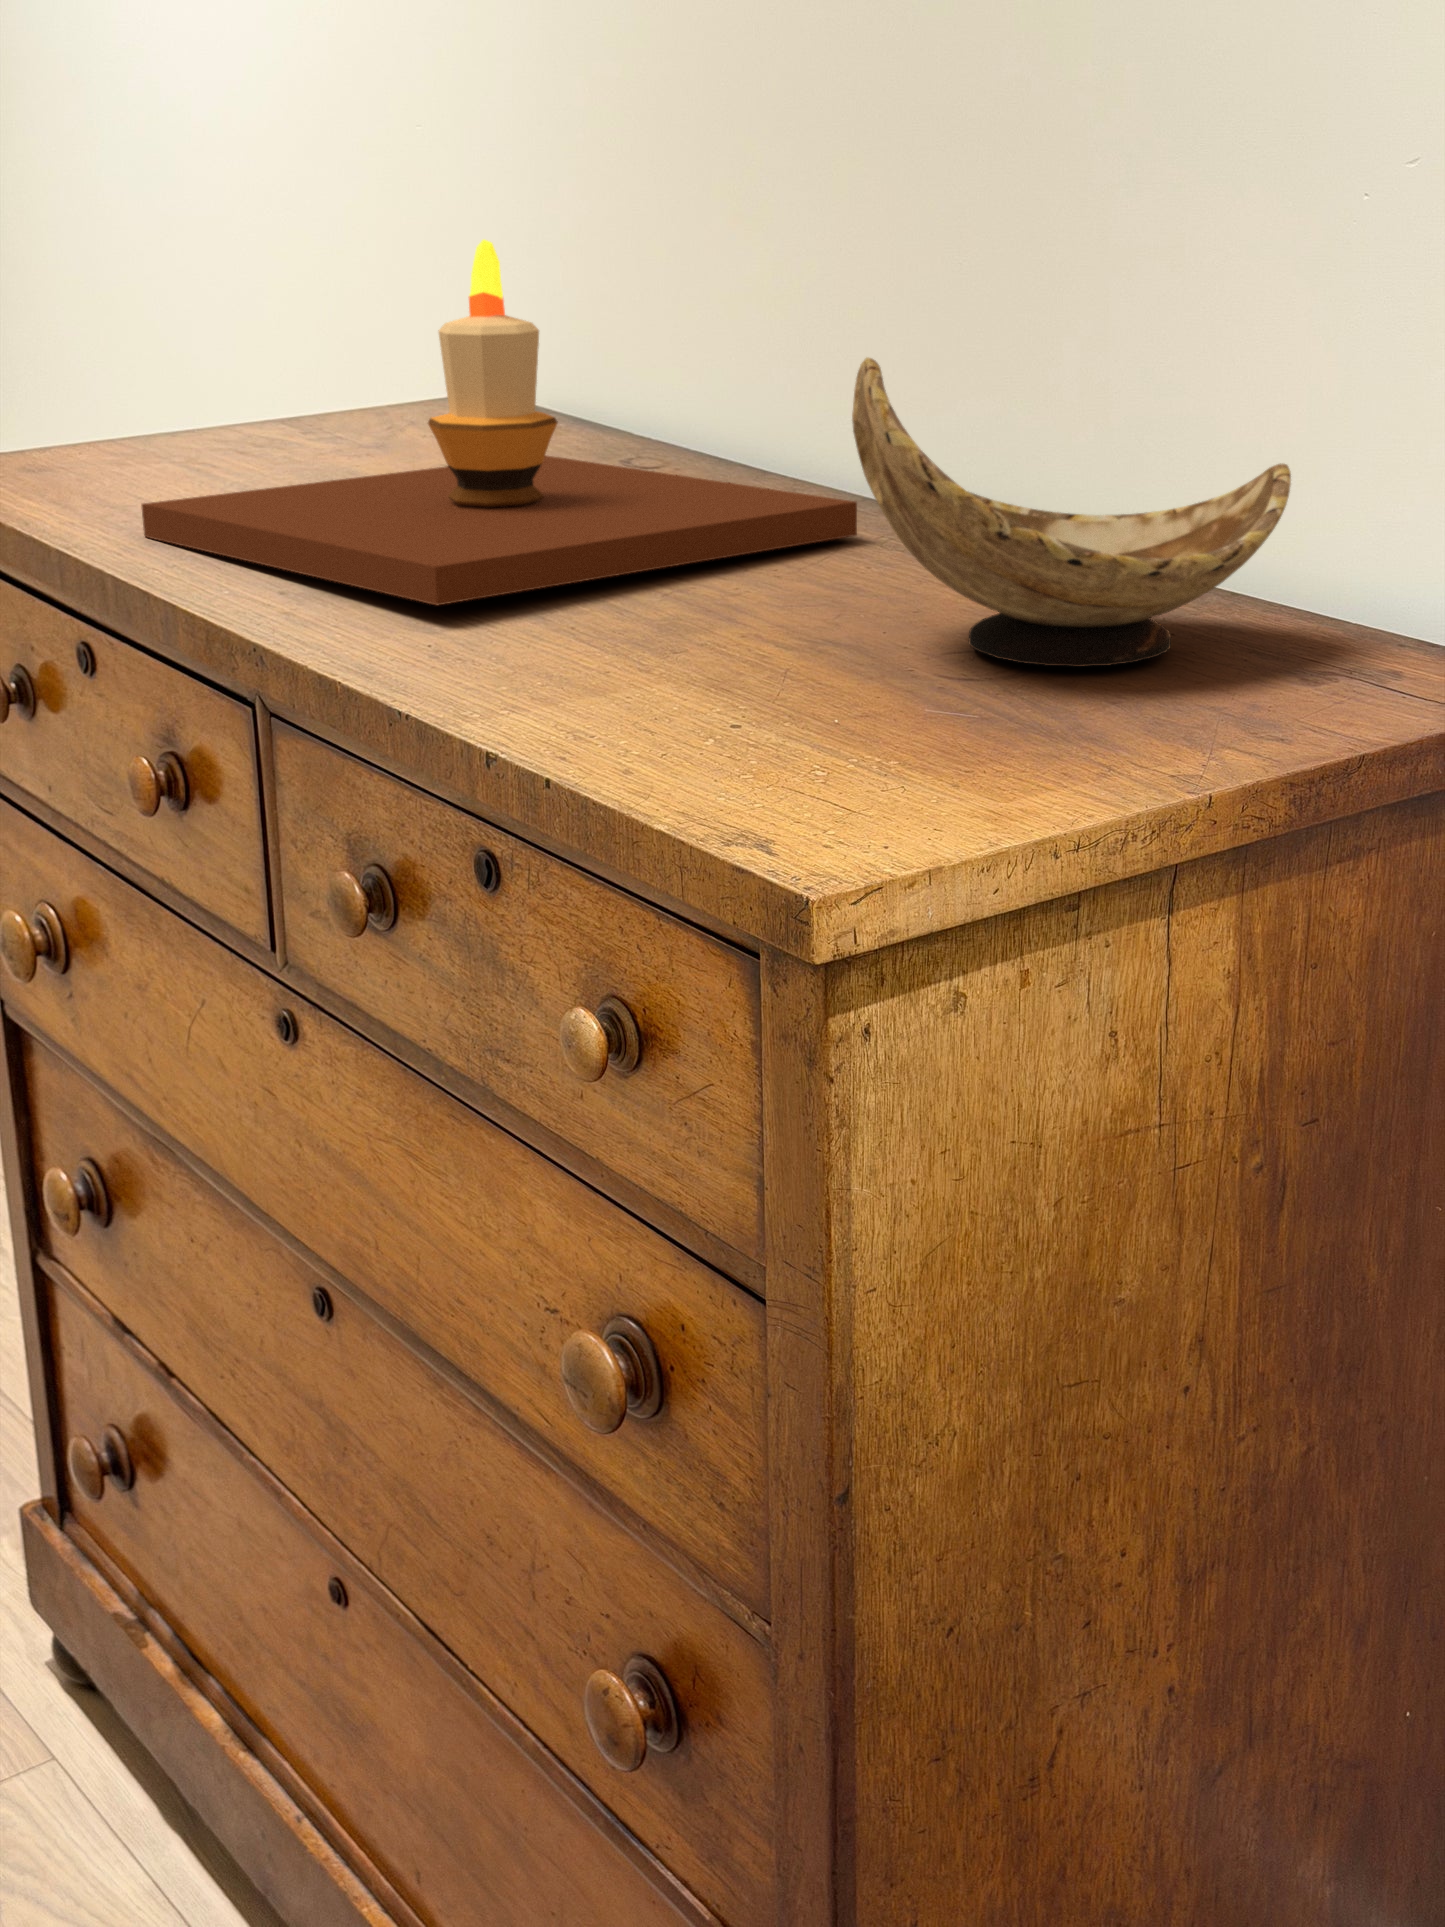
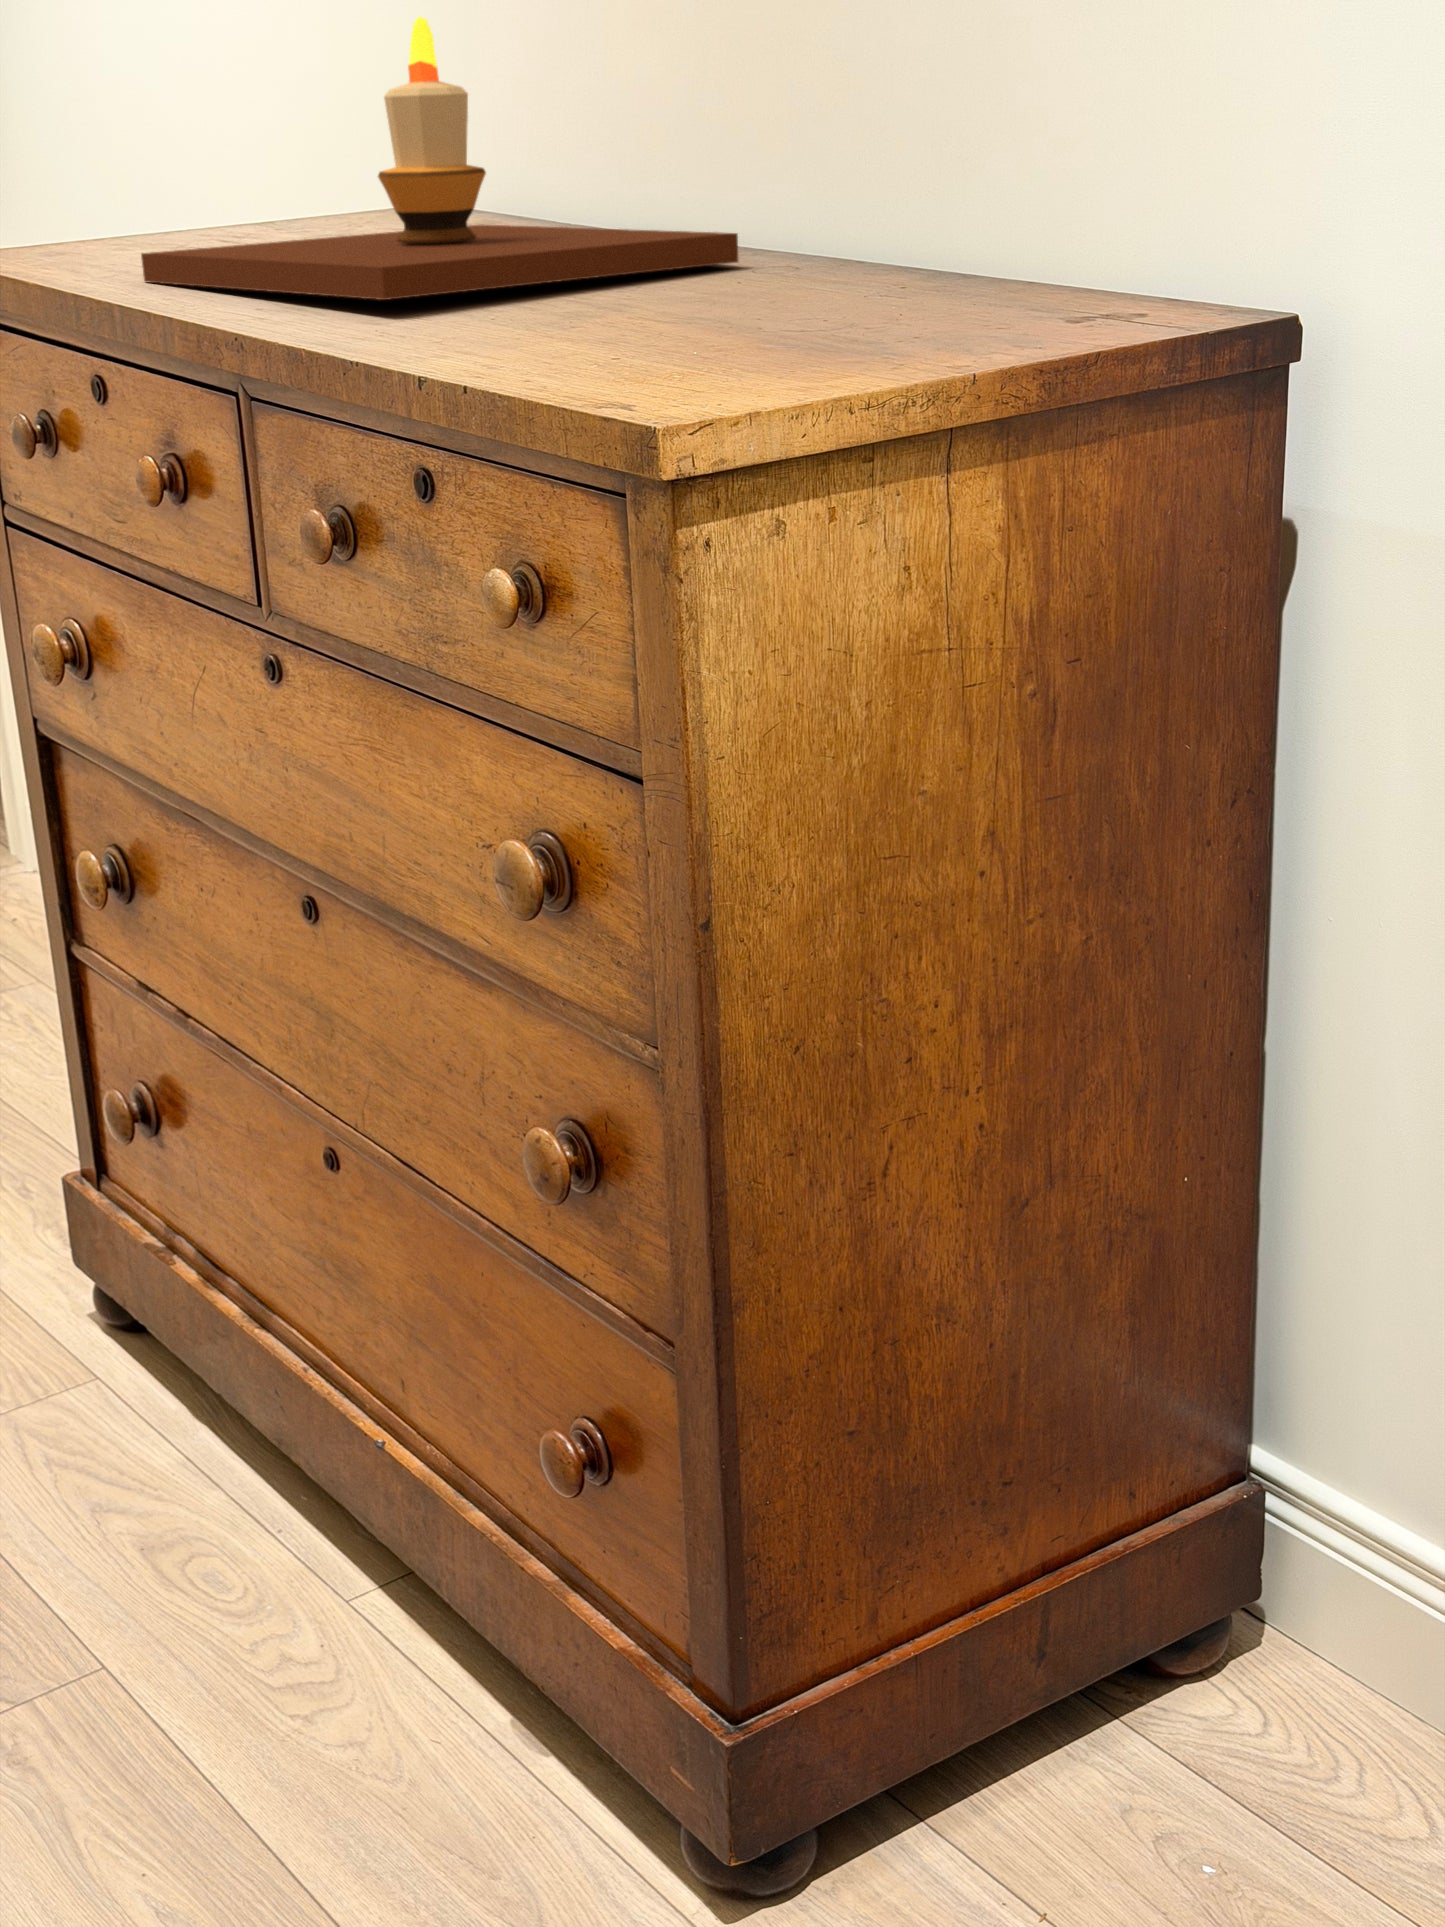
decorative bowl: present [852,358,1291,667] -> none [709,70,1066,319]

